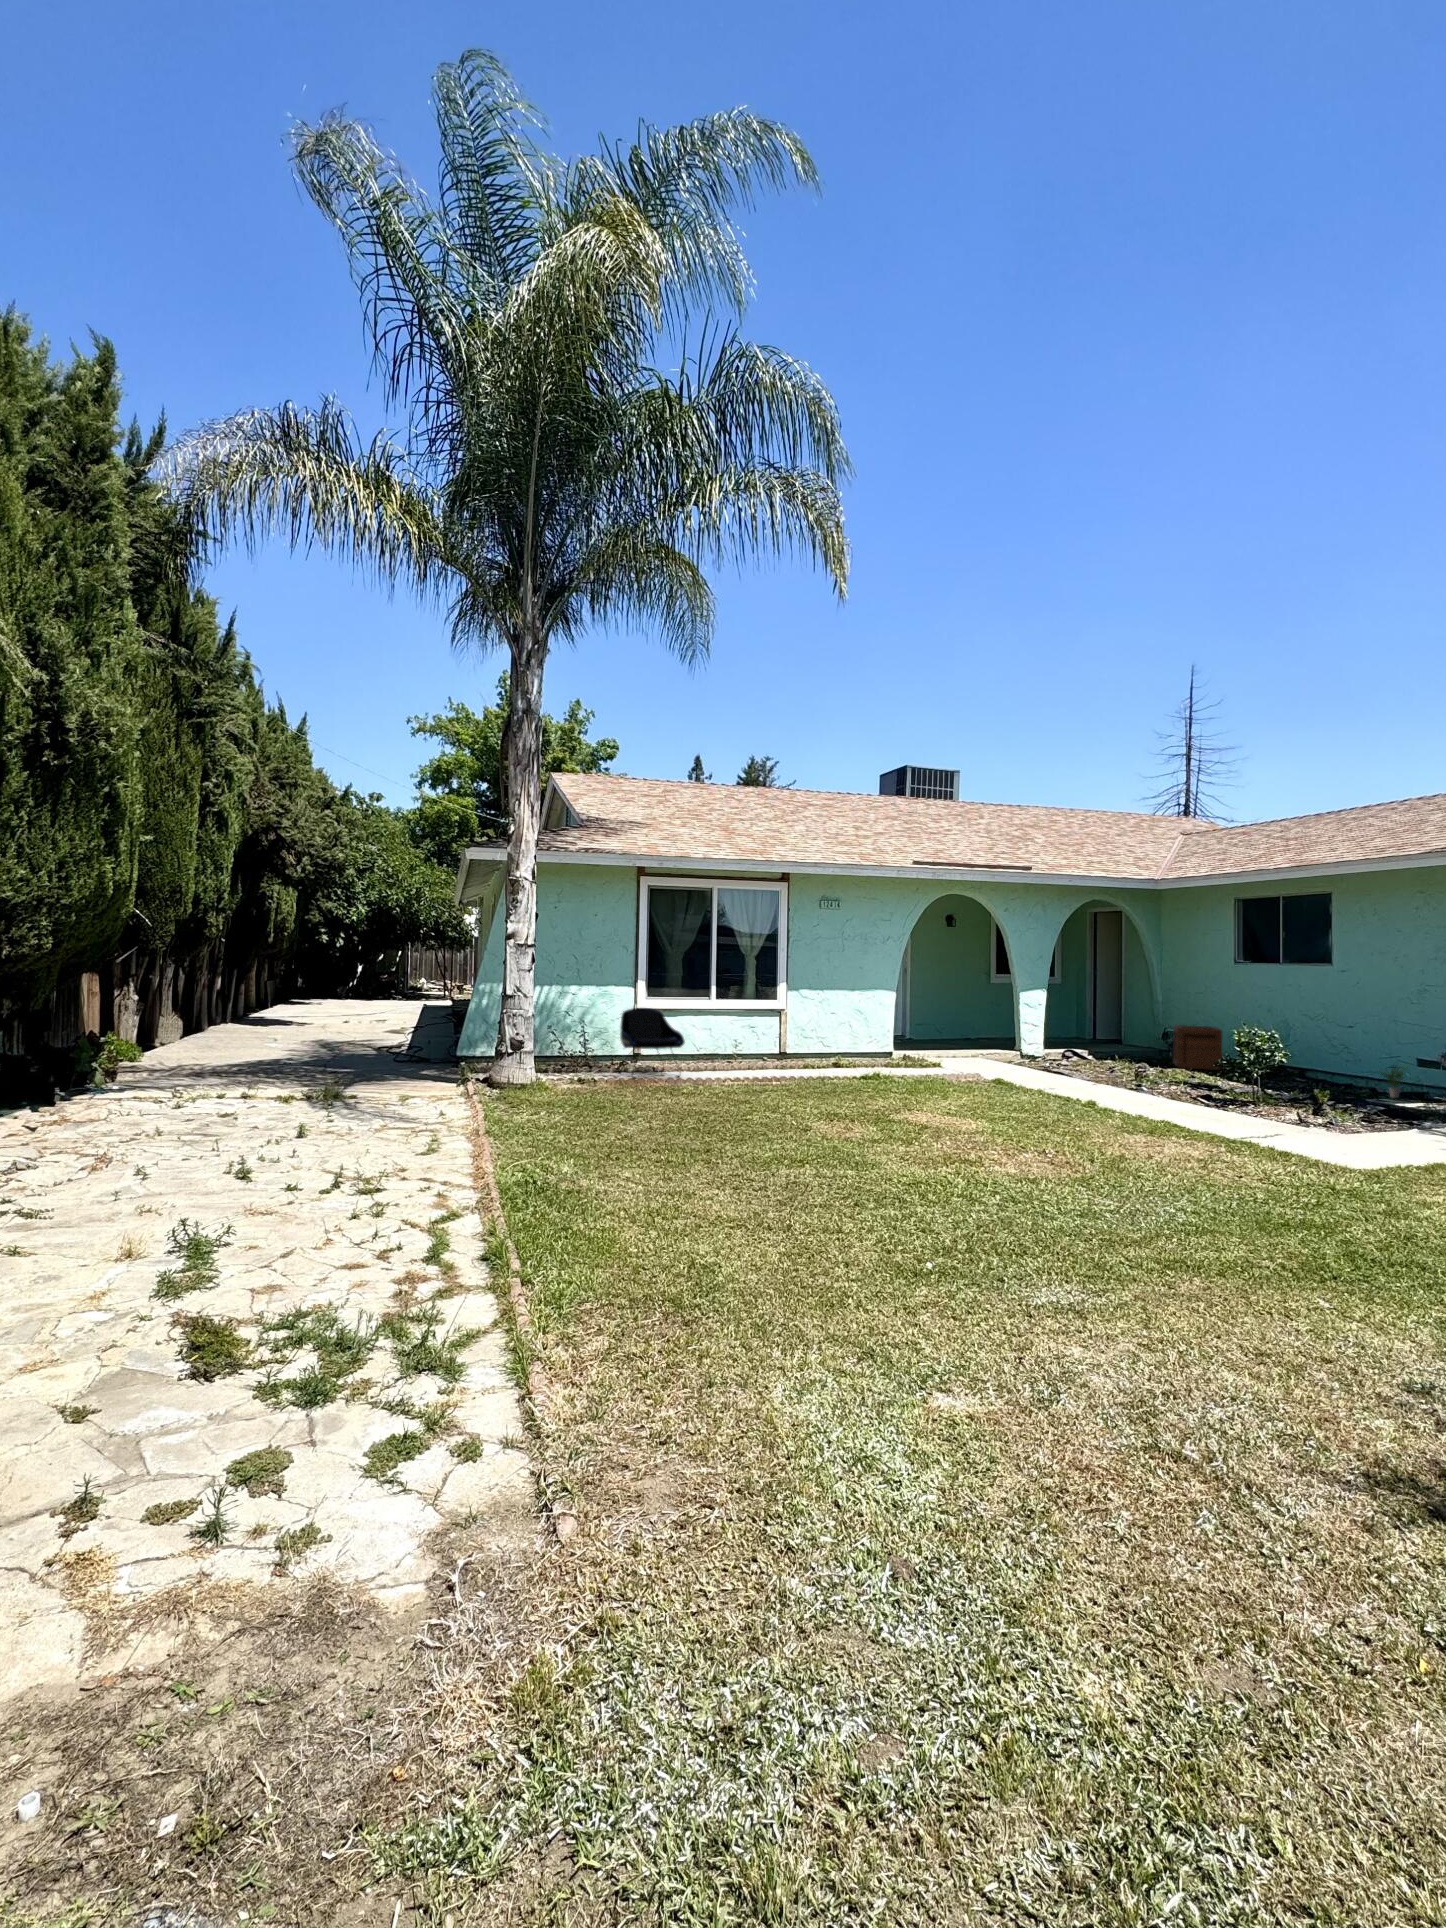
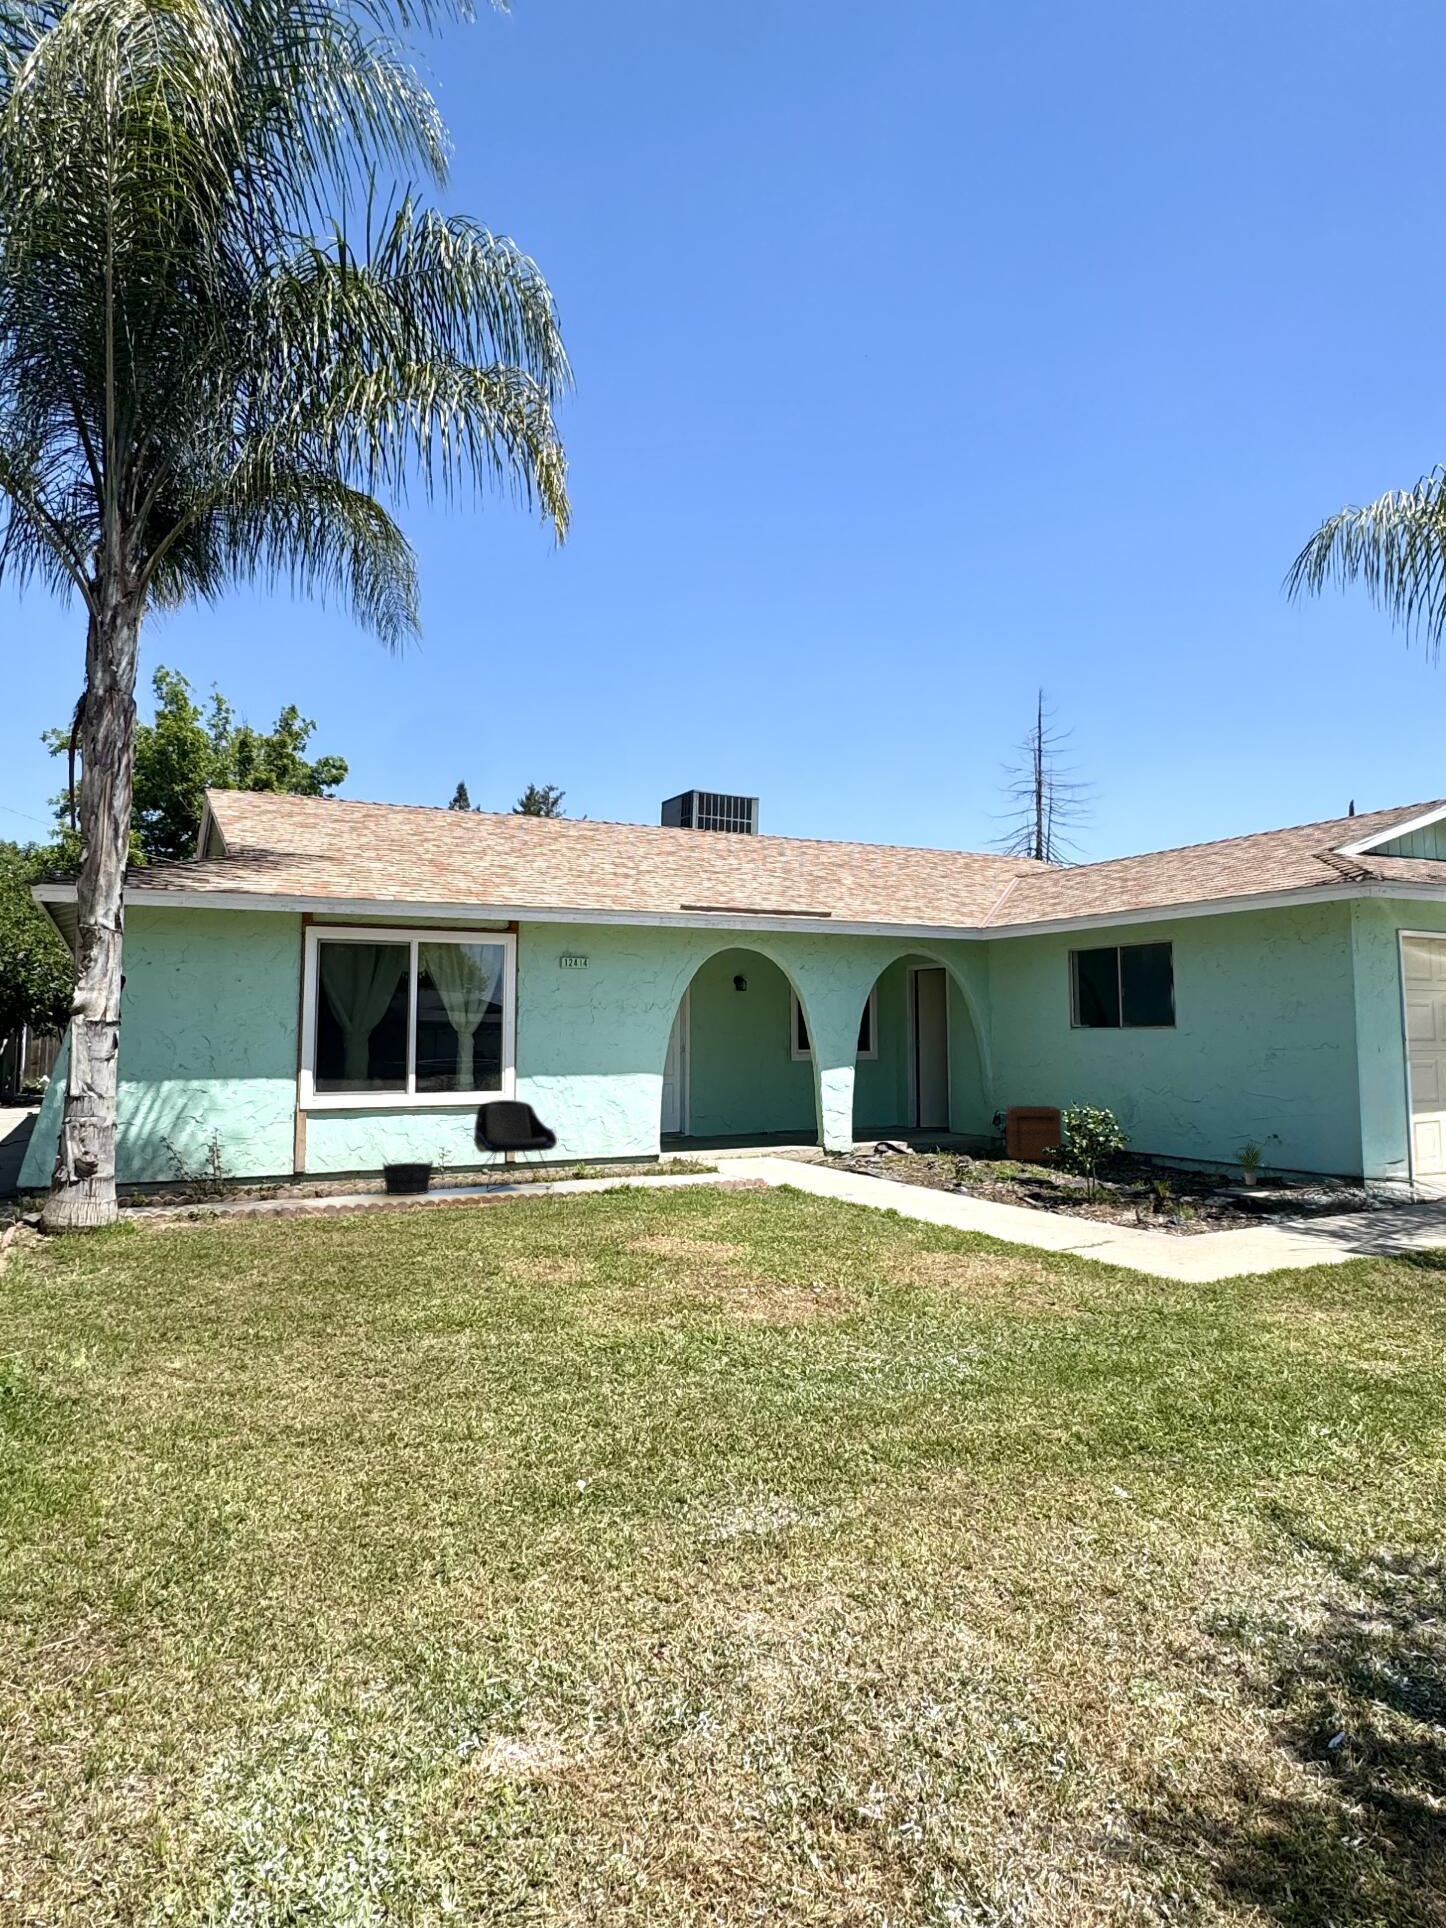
lounge chair: present [619,1008,685,1078] -> present [473,1100,557,1192]
bucket: none [698,1049,733,1074] -> present [383,1161,433,1195]

